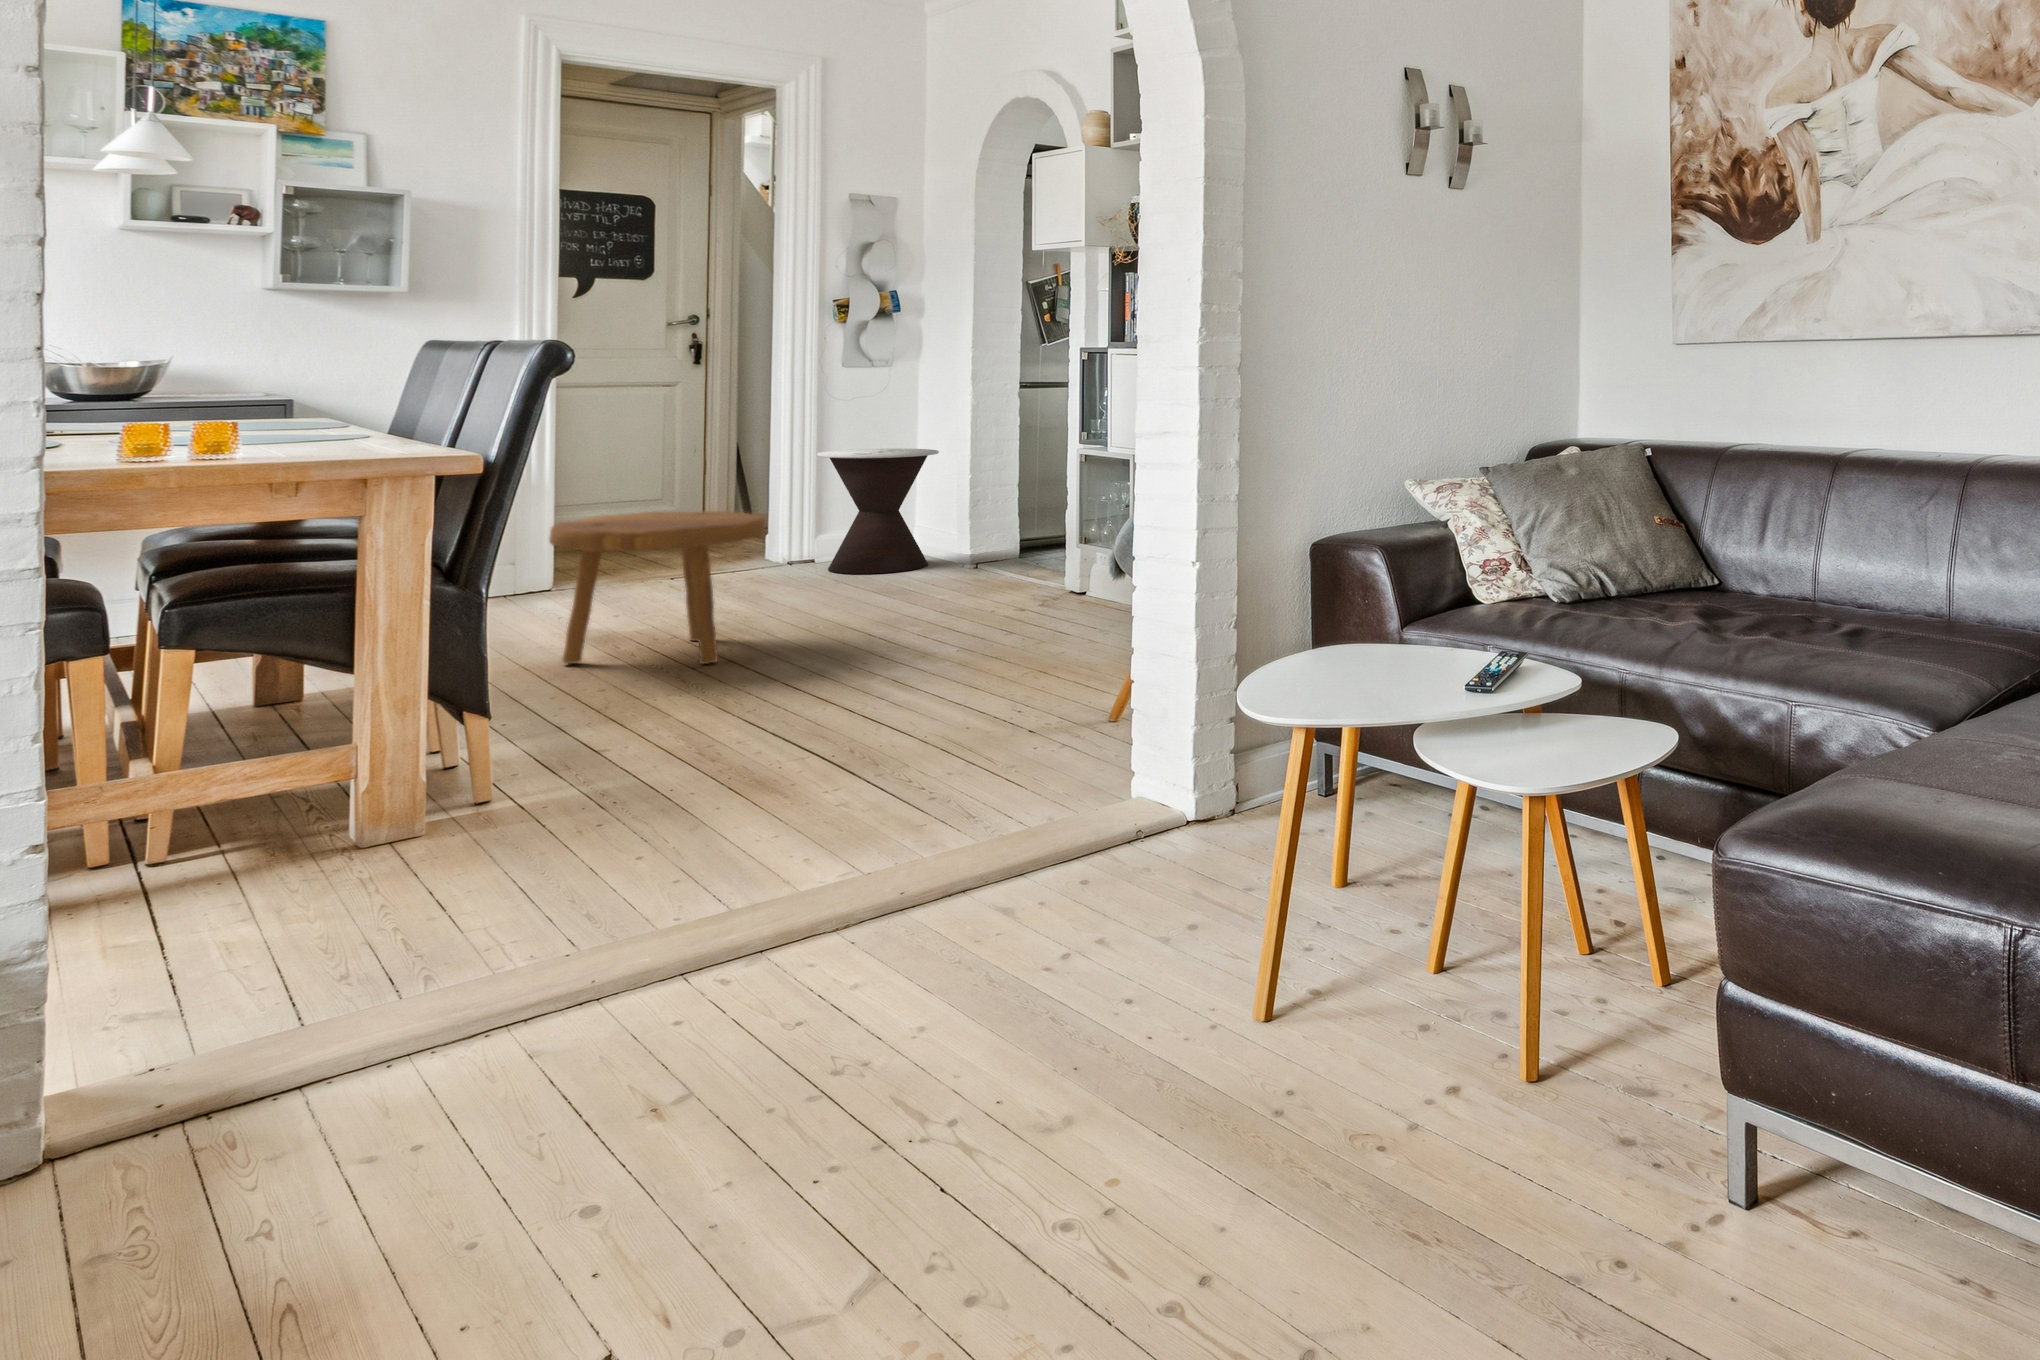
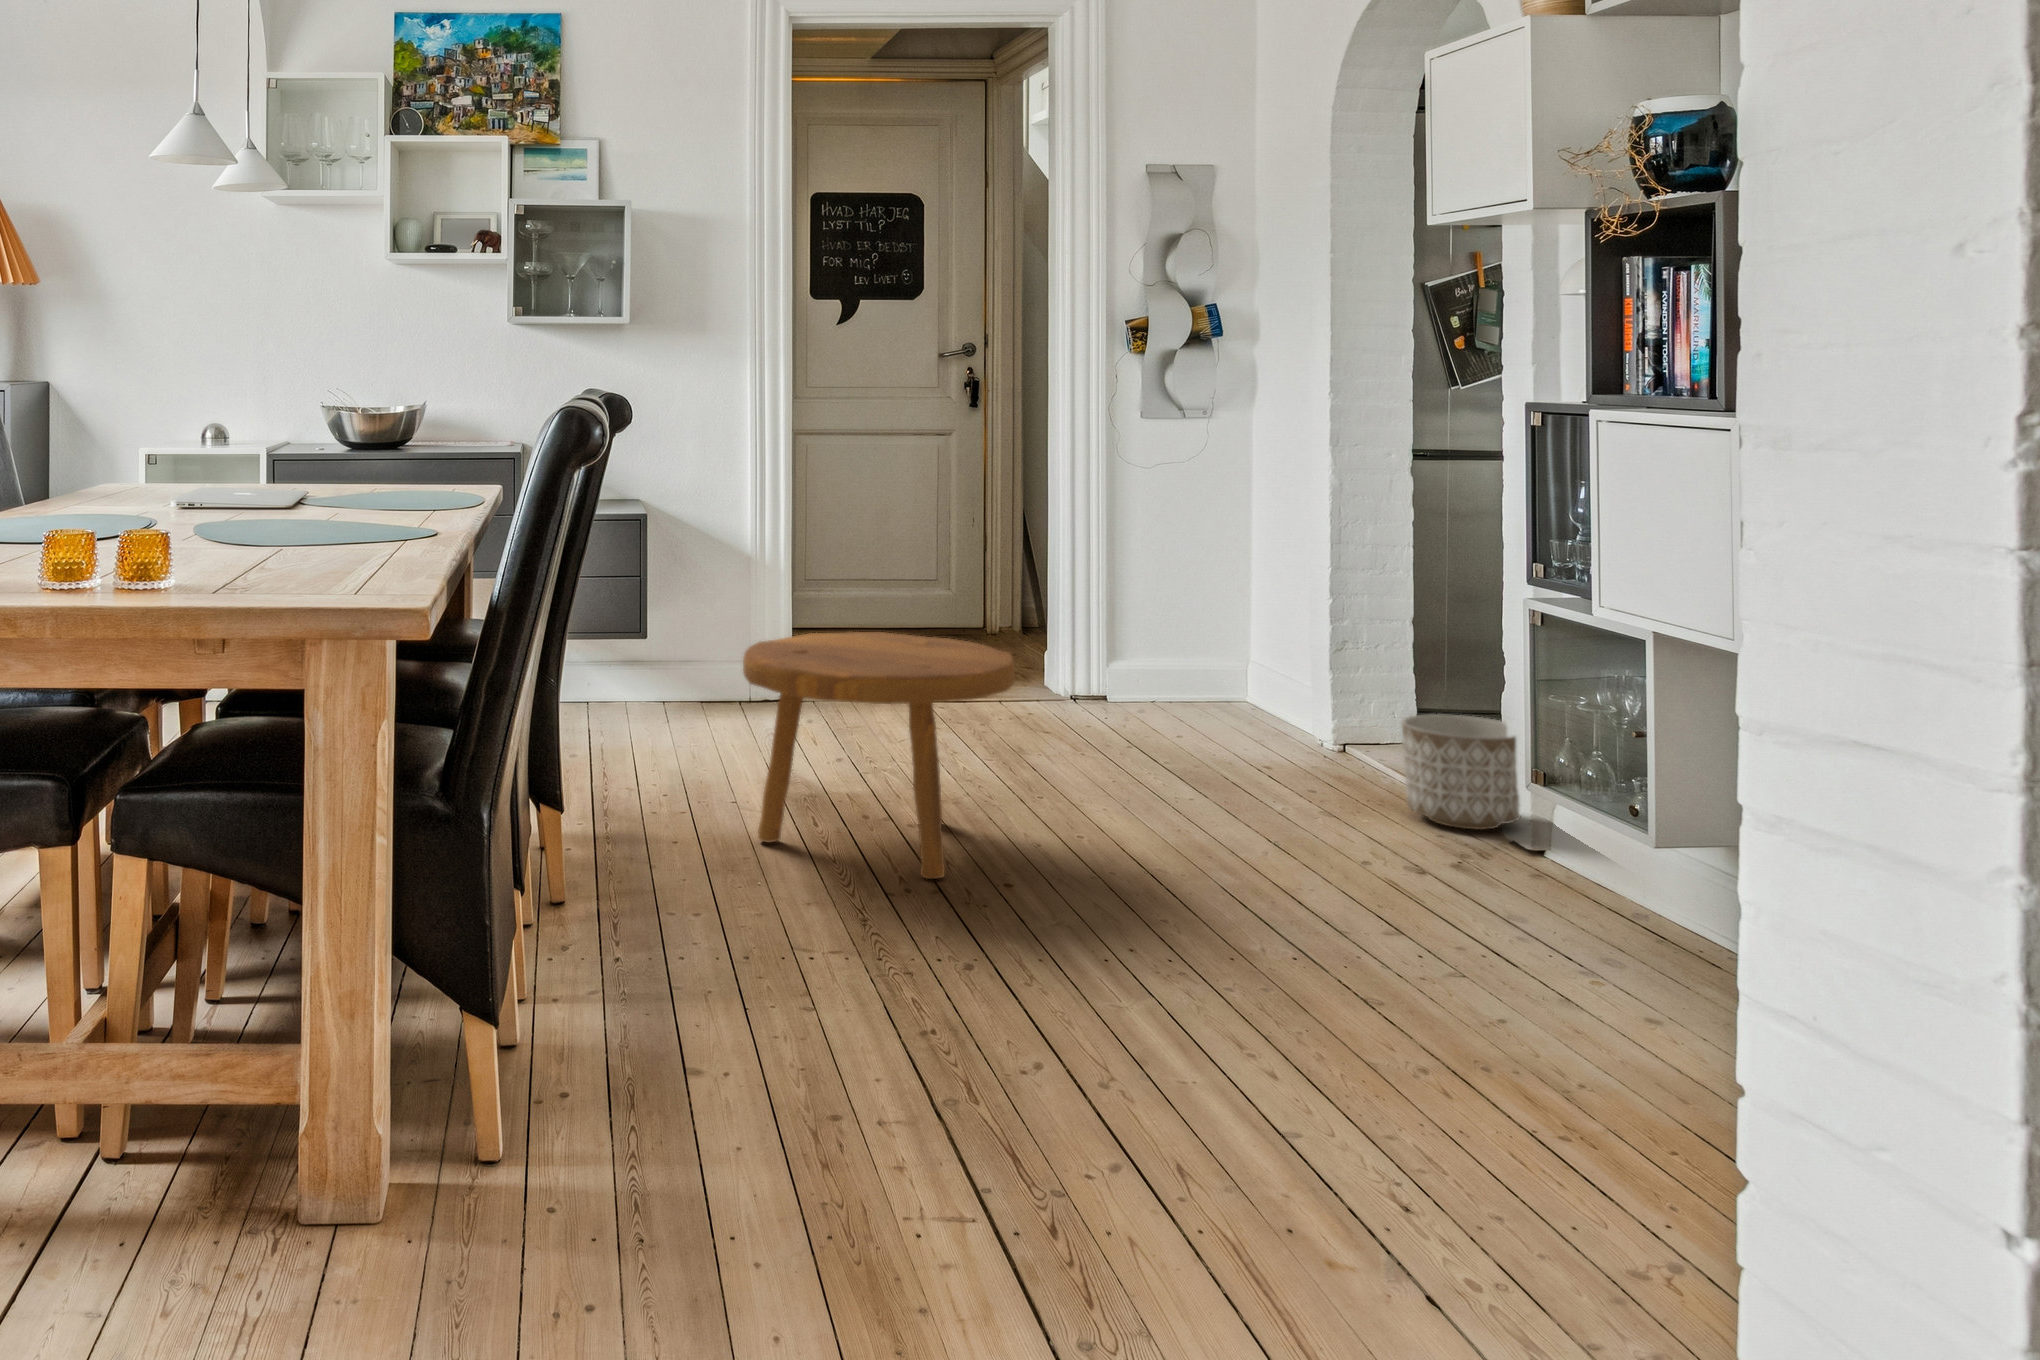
side table: present [817,449,939,574] -> none [1108,538,1282,729]
planter: none [1012,536,1082,599] -> present [1402,714,1521,830]

